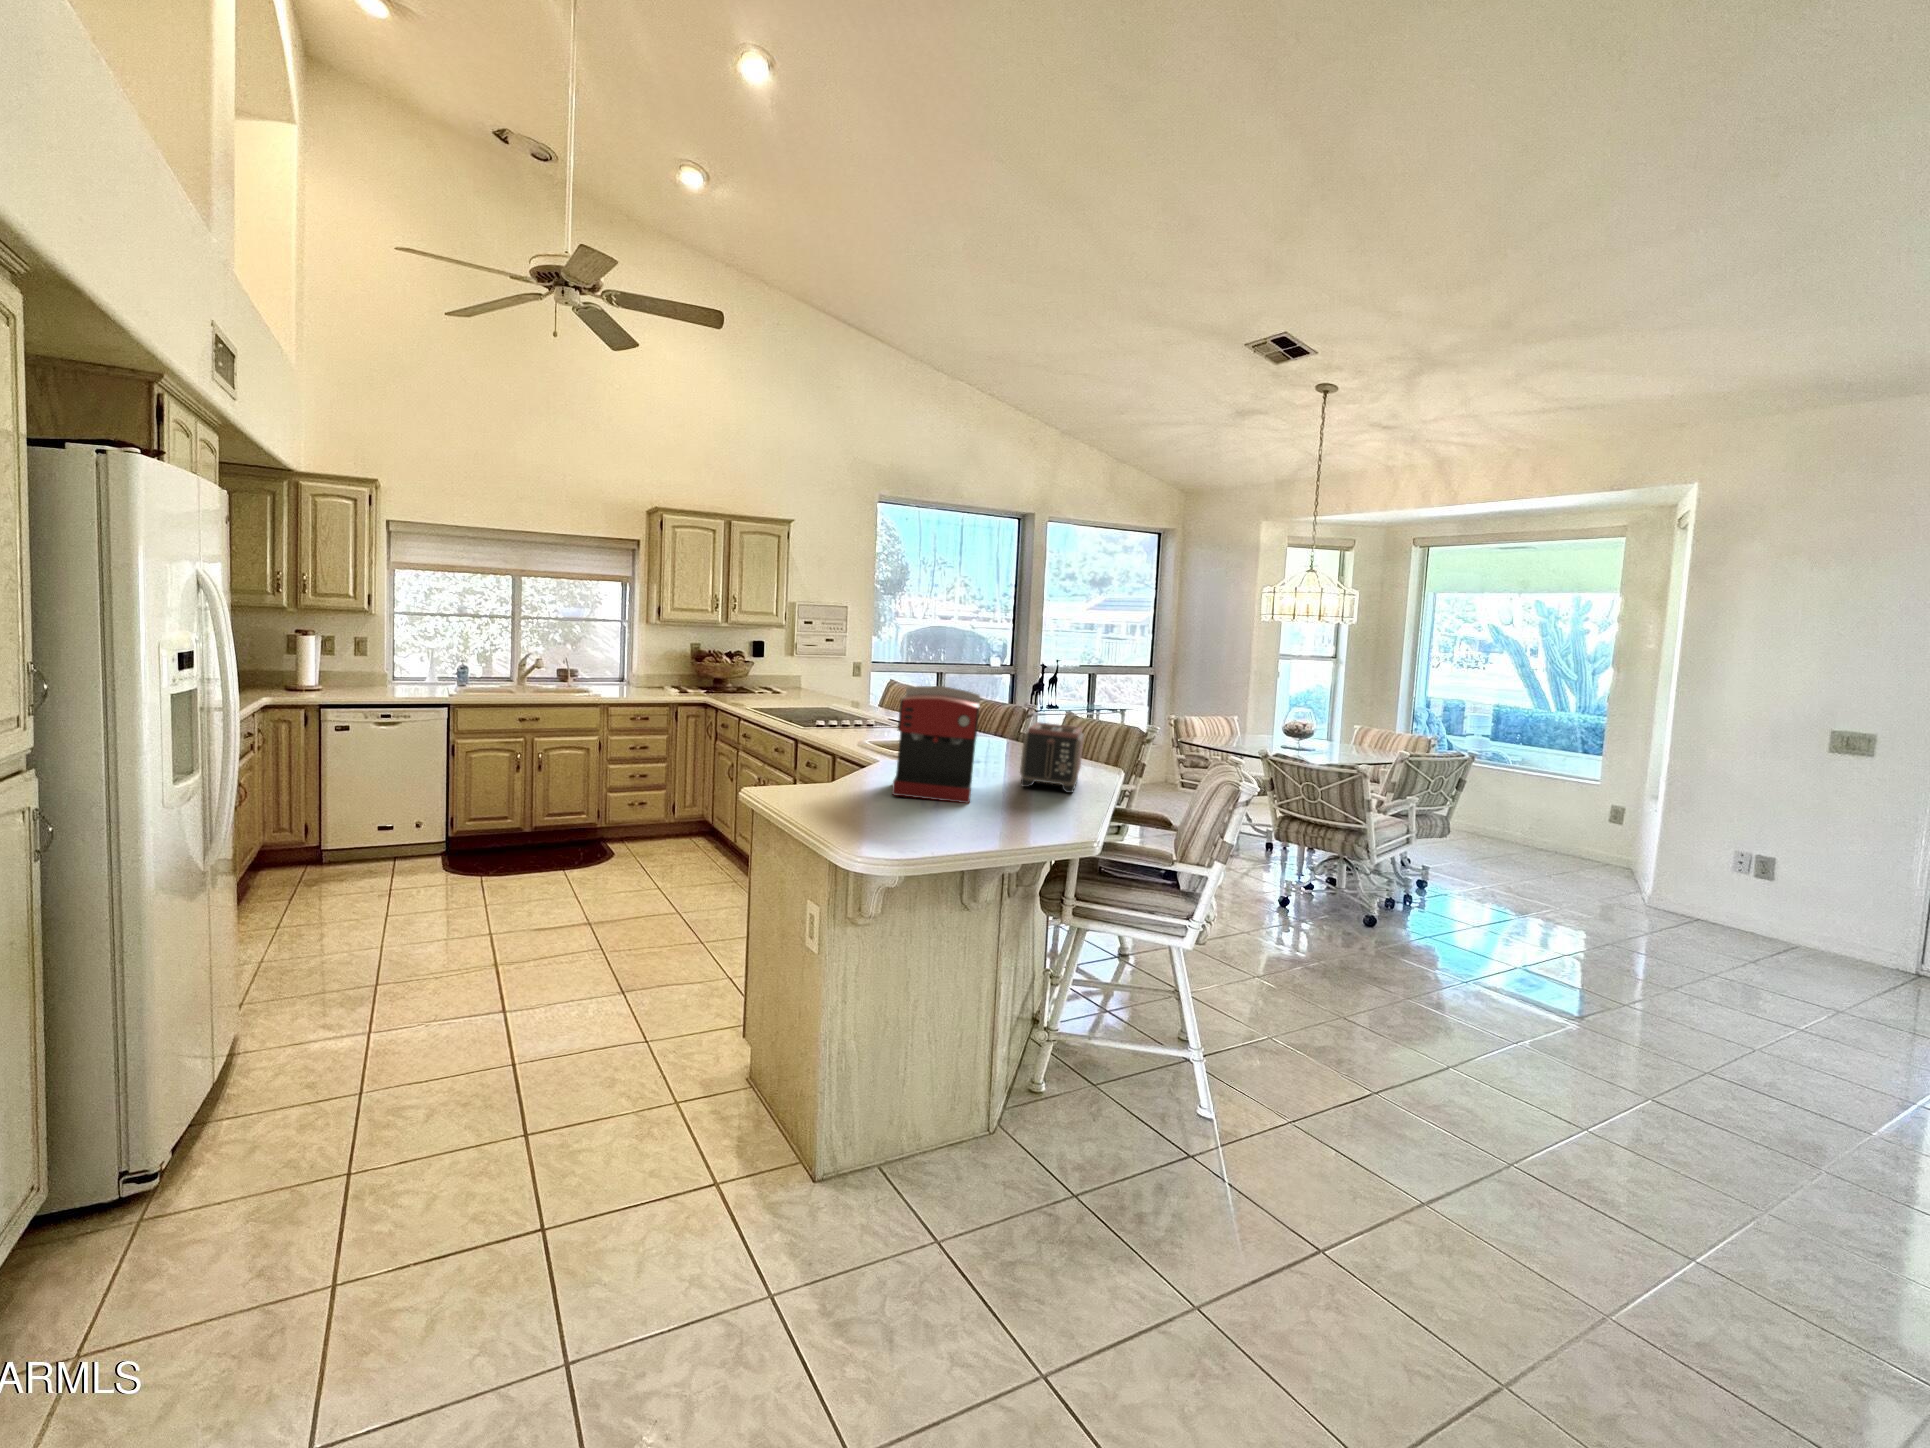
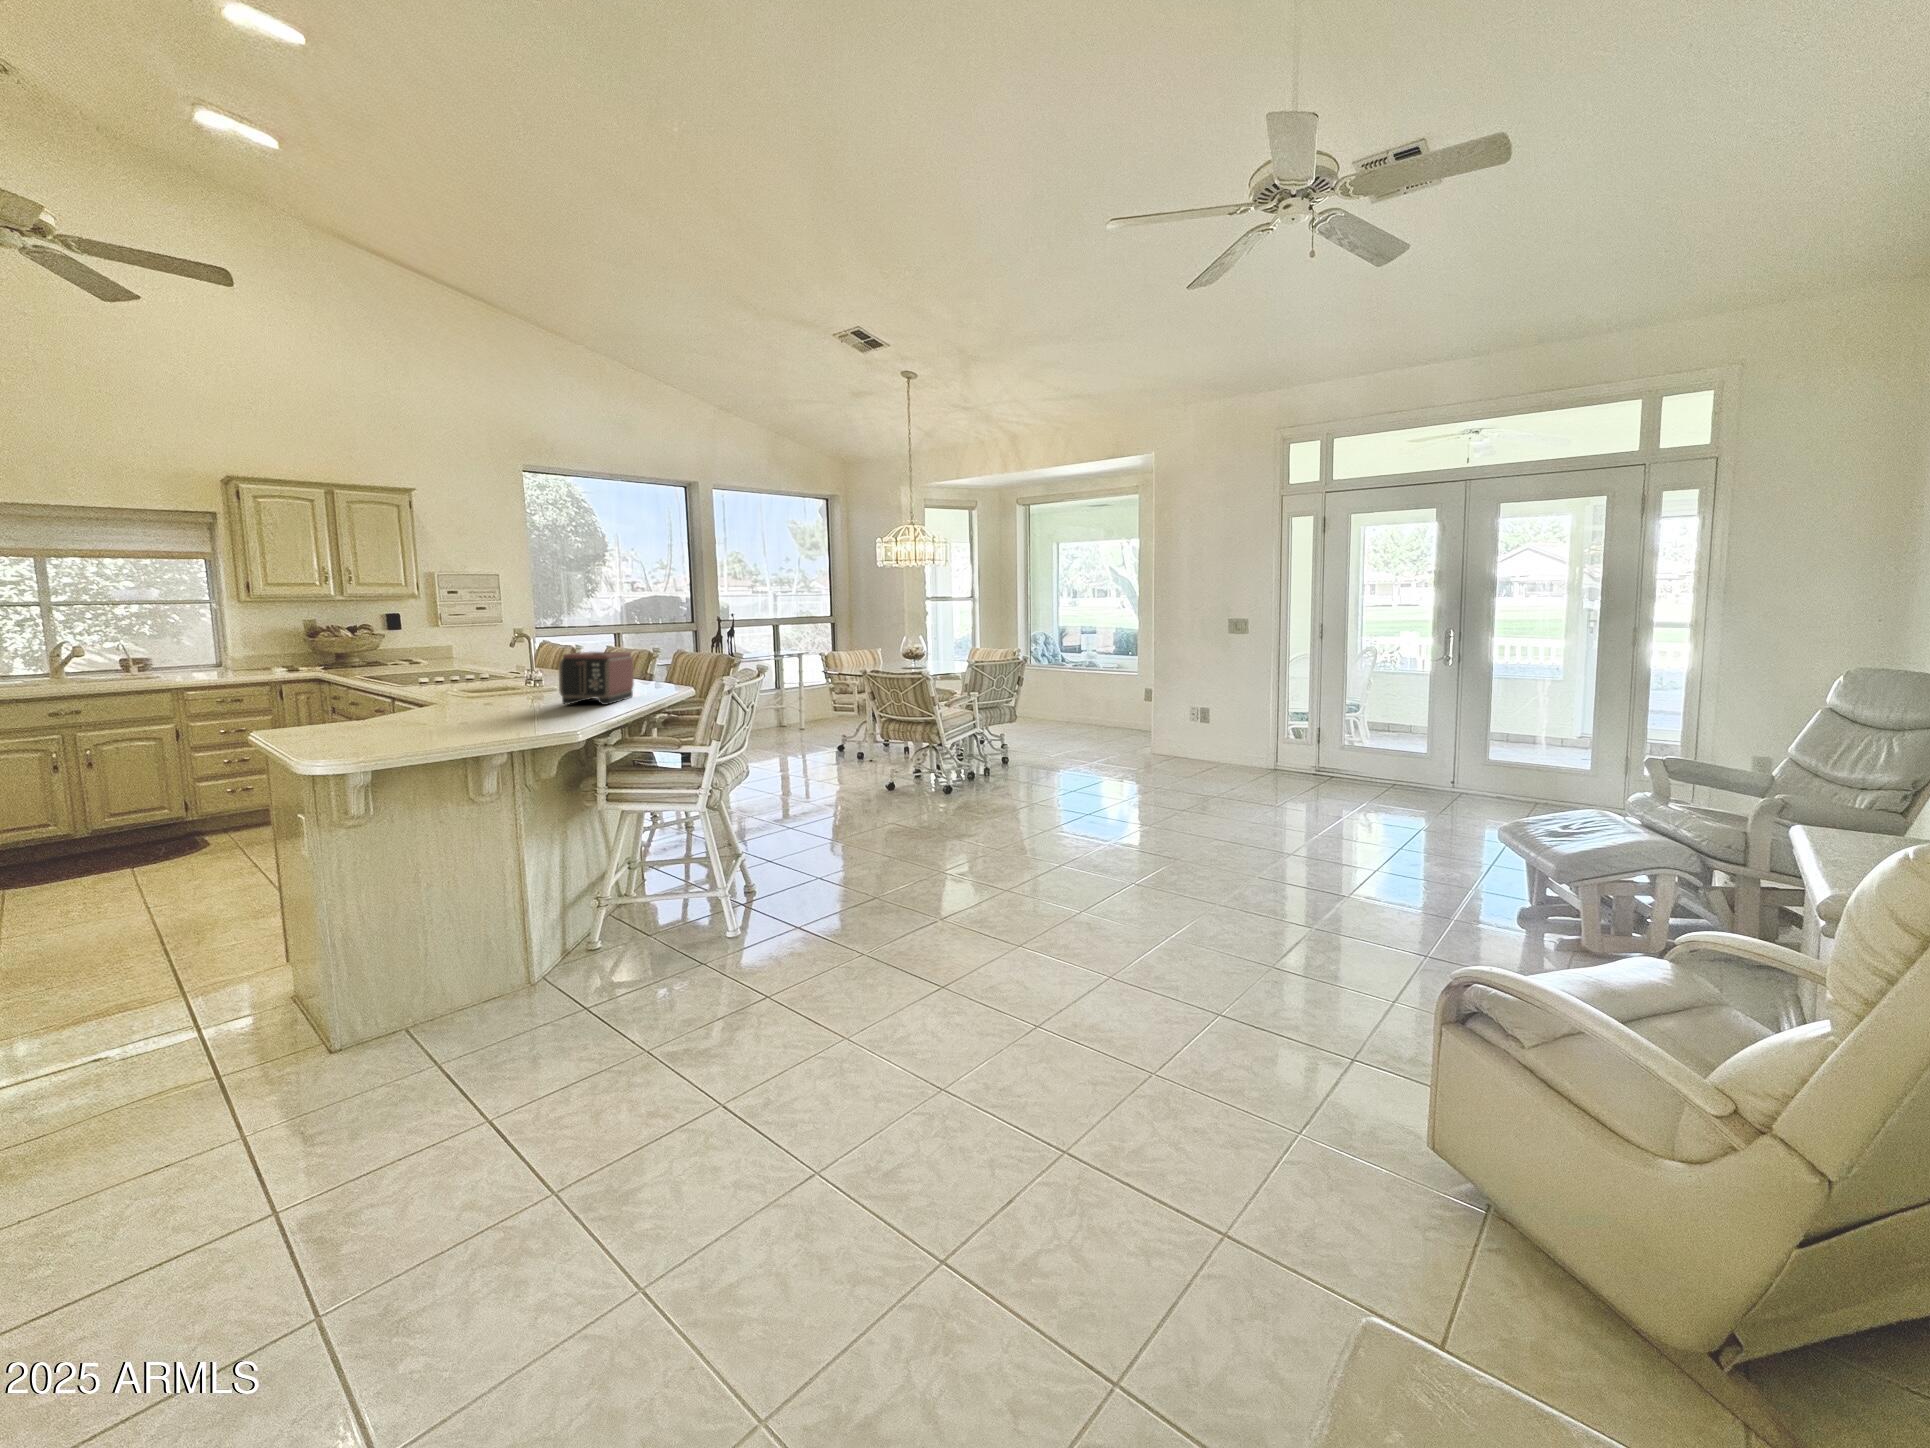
coffee maker: present [892,686,980,803] -> none [406,623,512,720]

